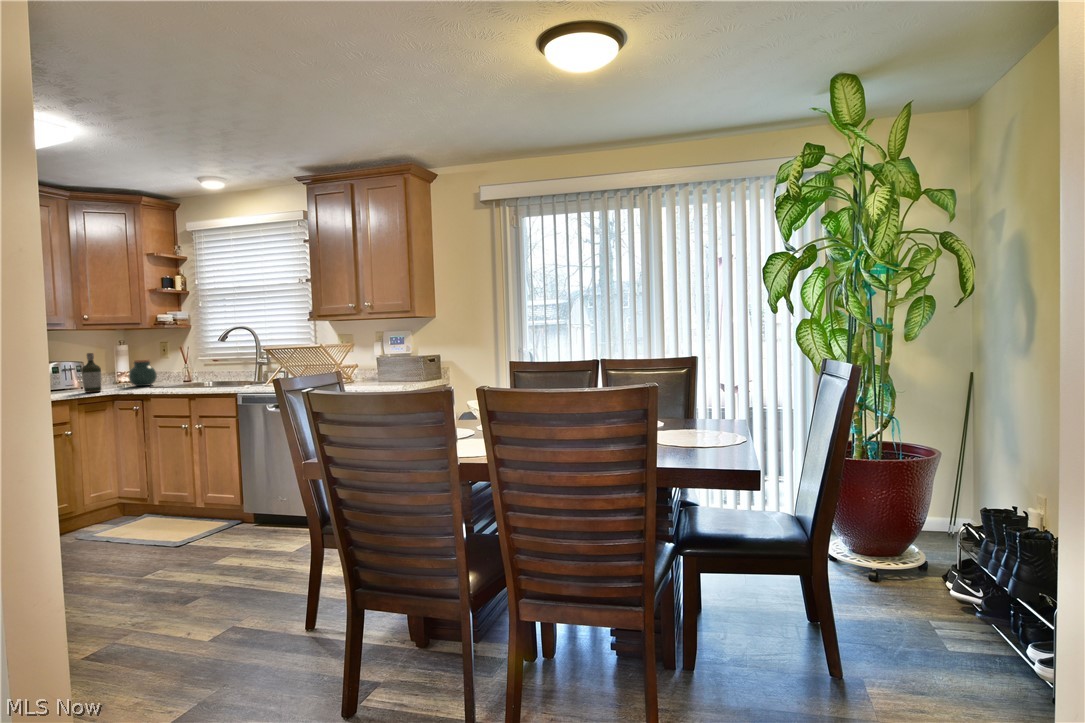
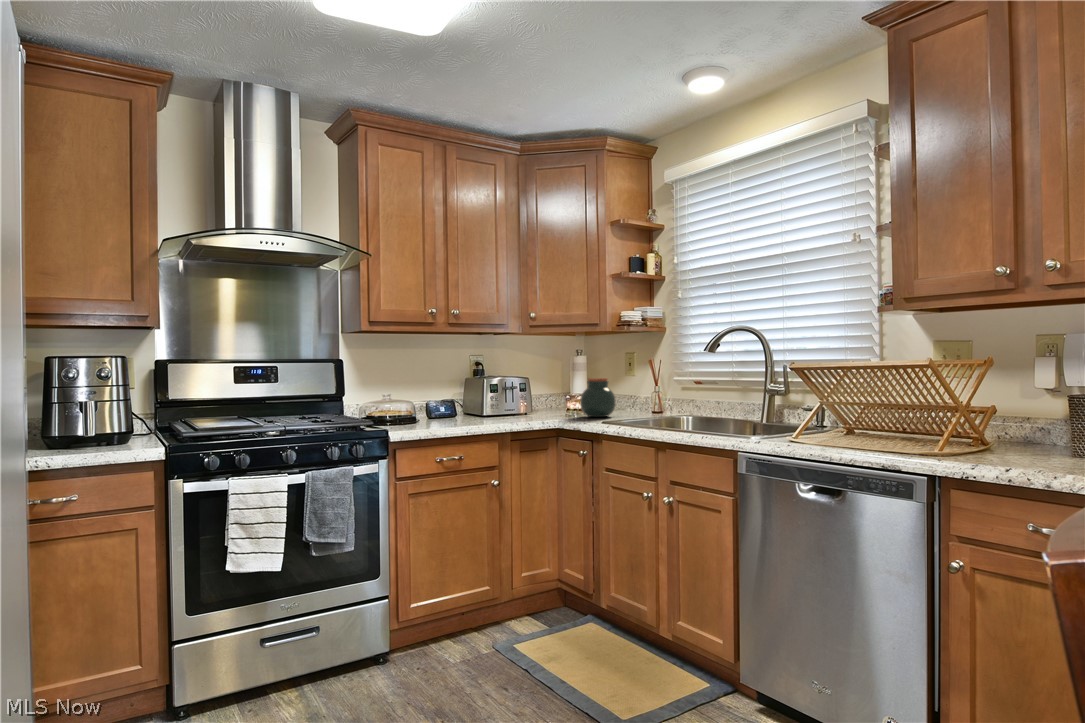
bottle: present [82,353,101,393] -> none [522,366,546,423]

